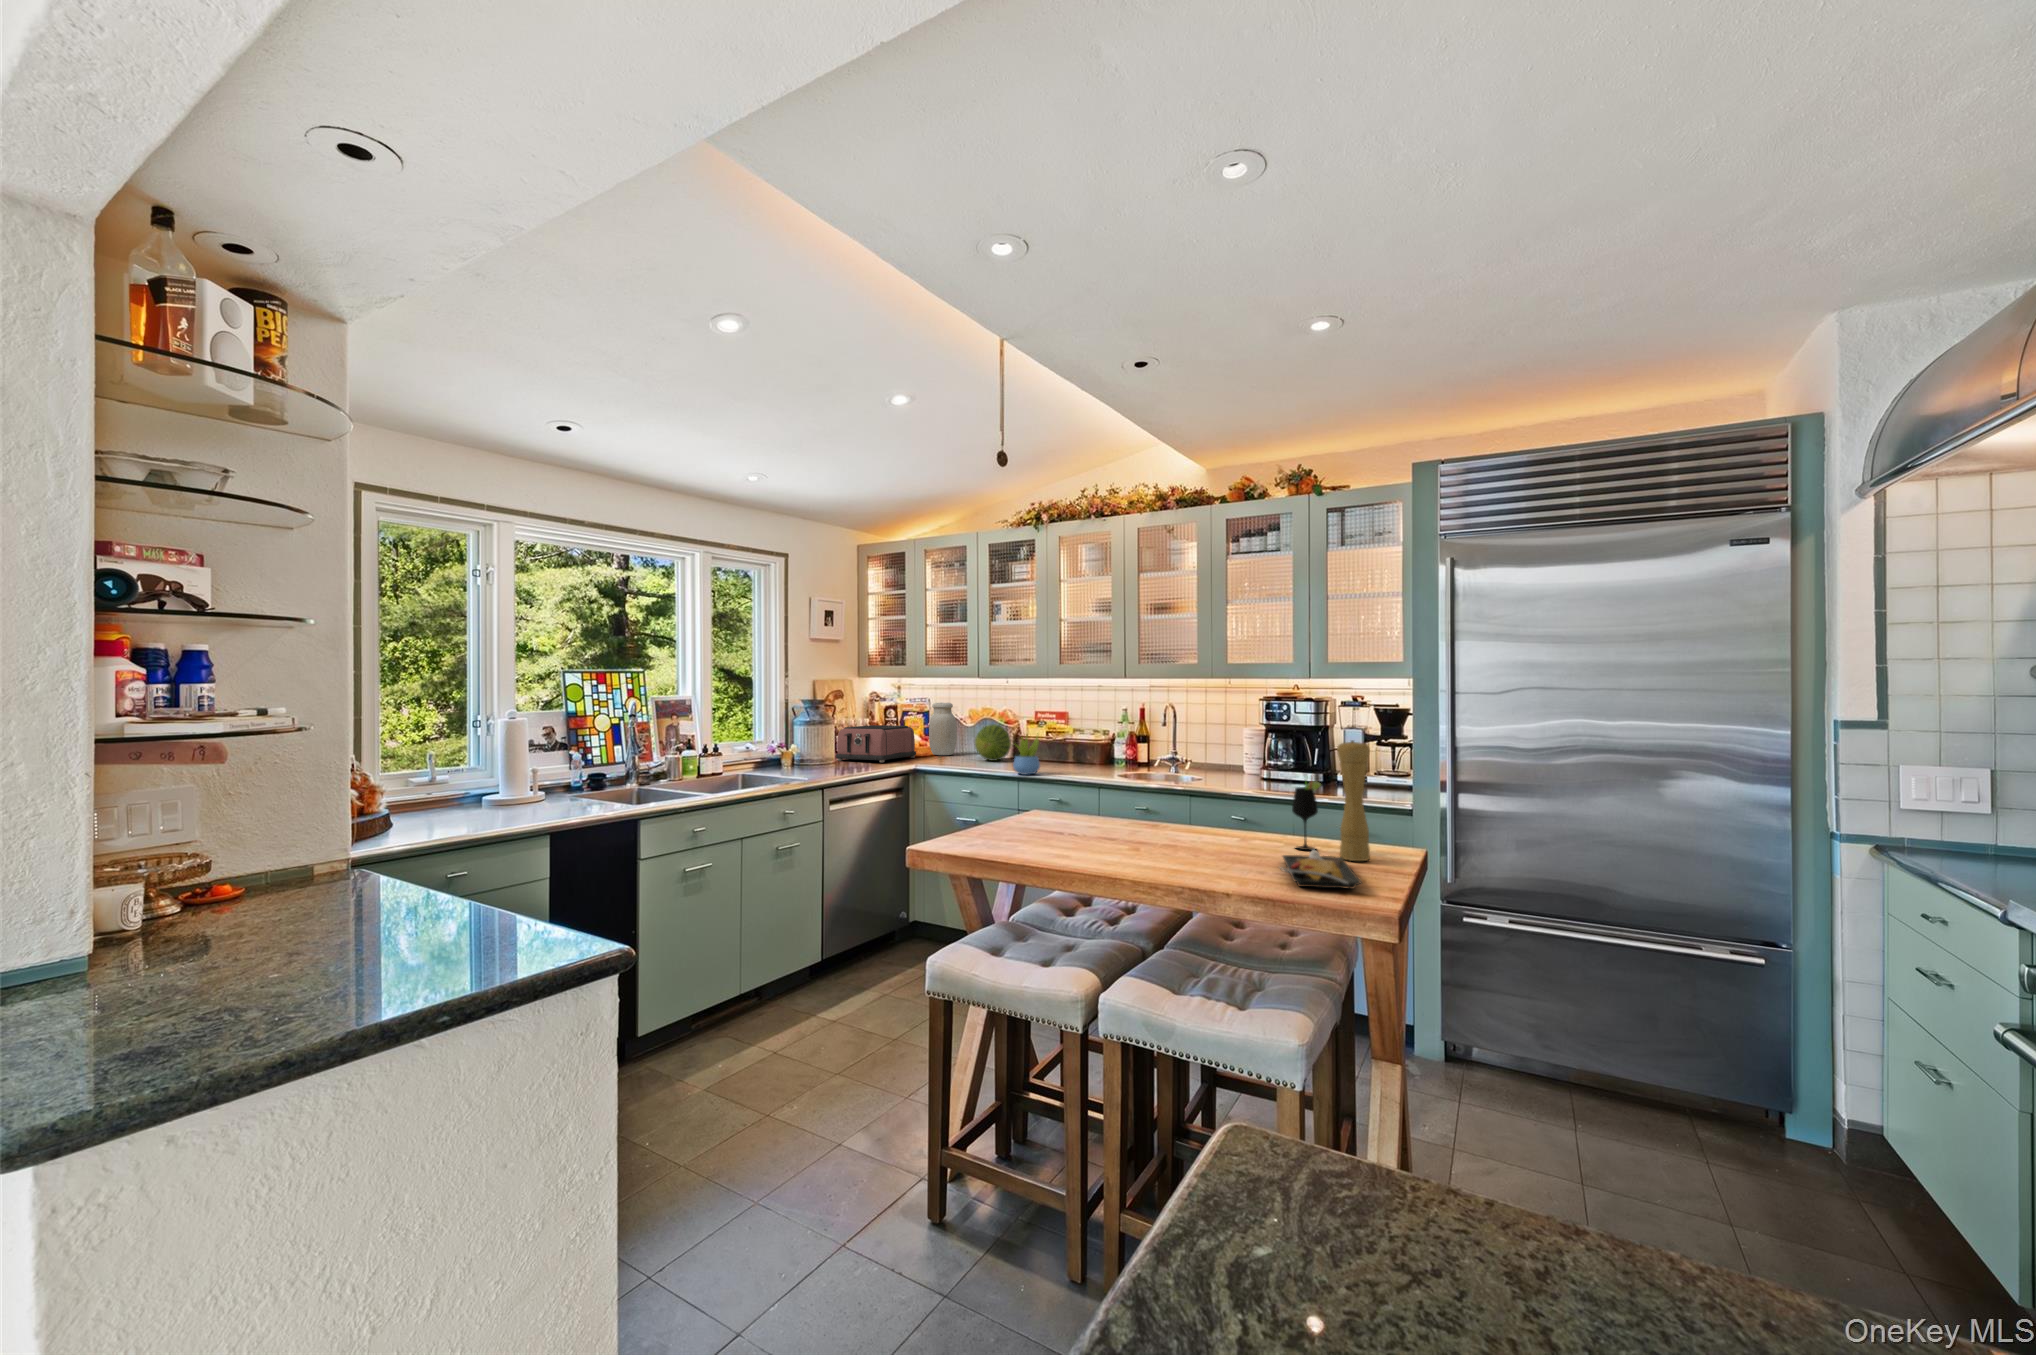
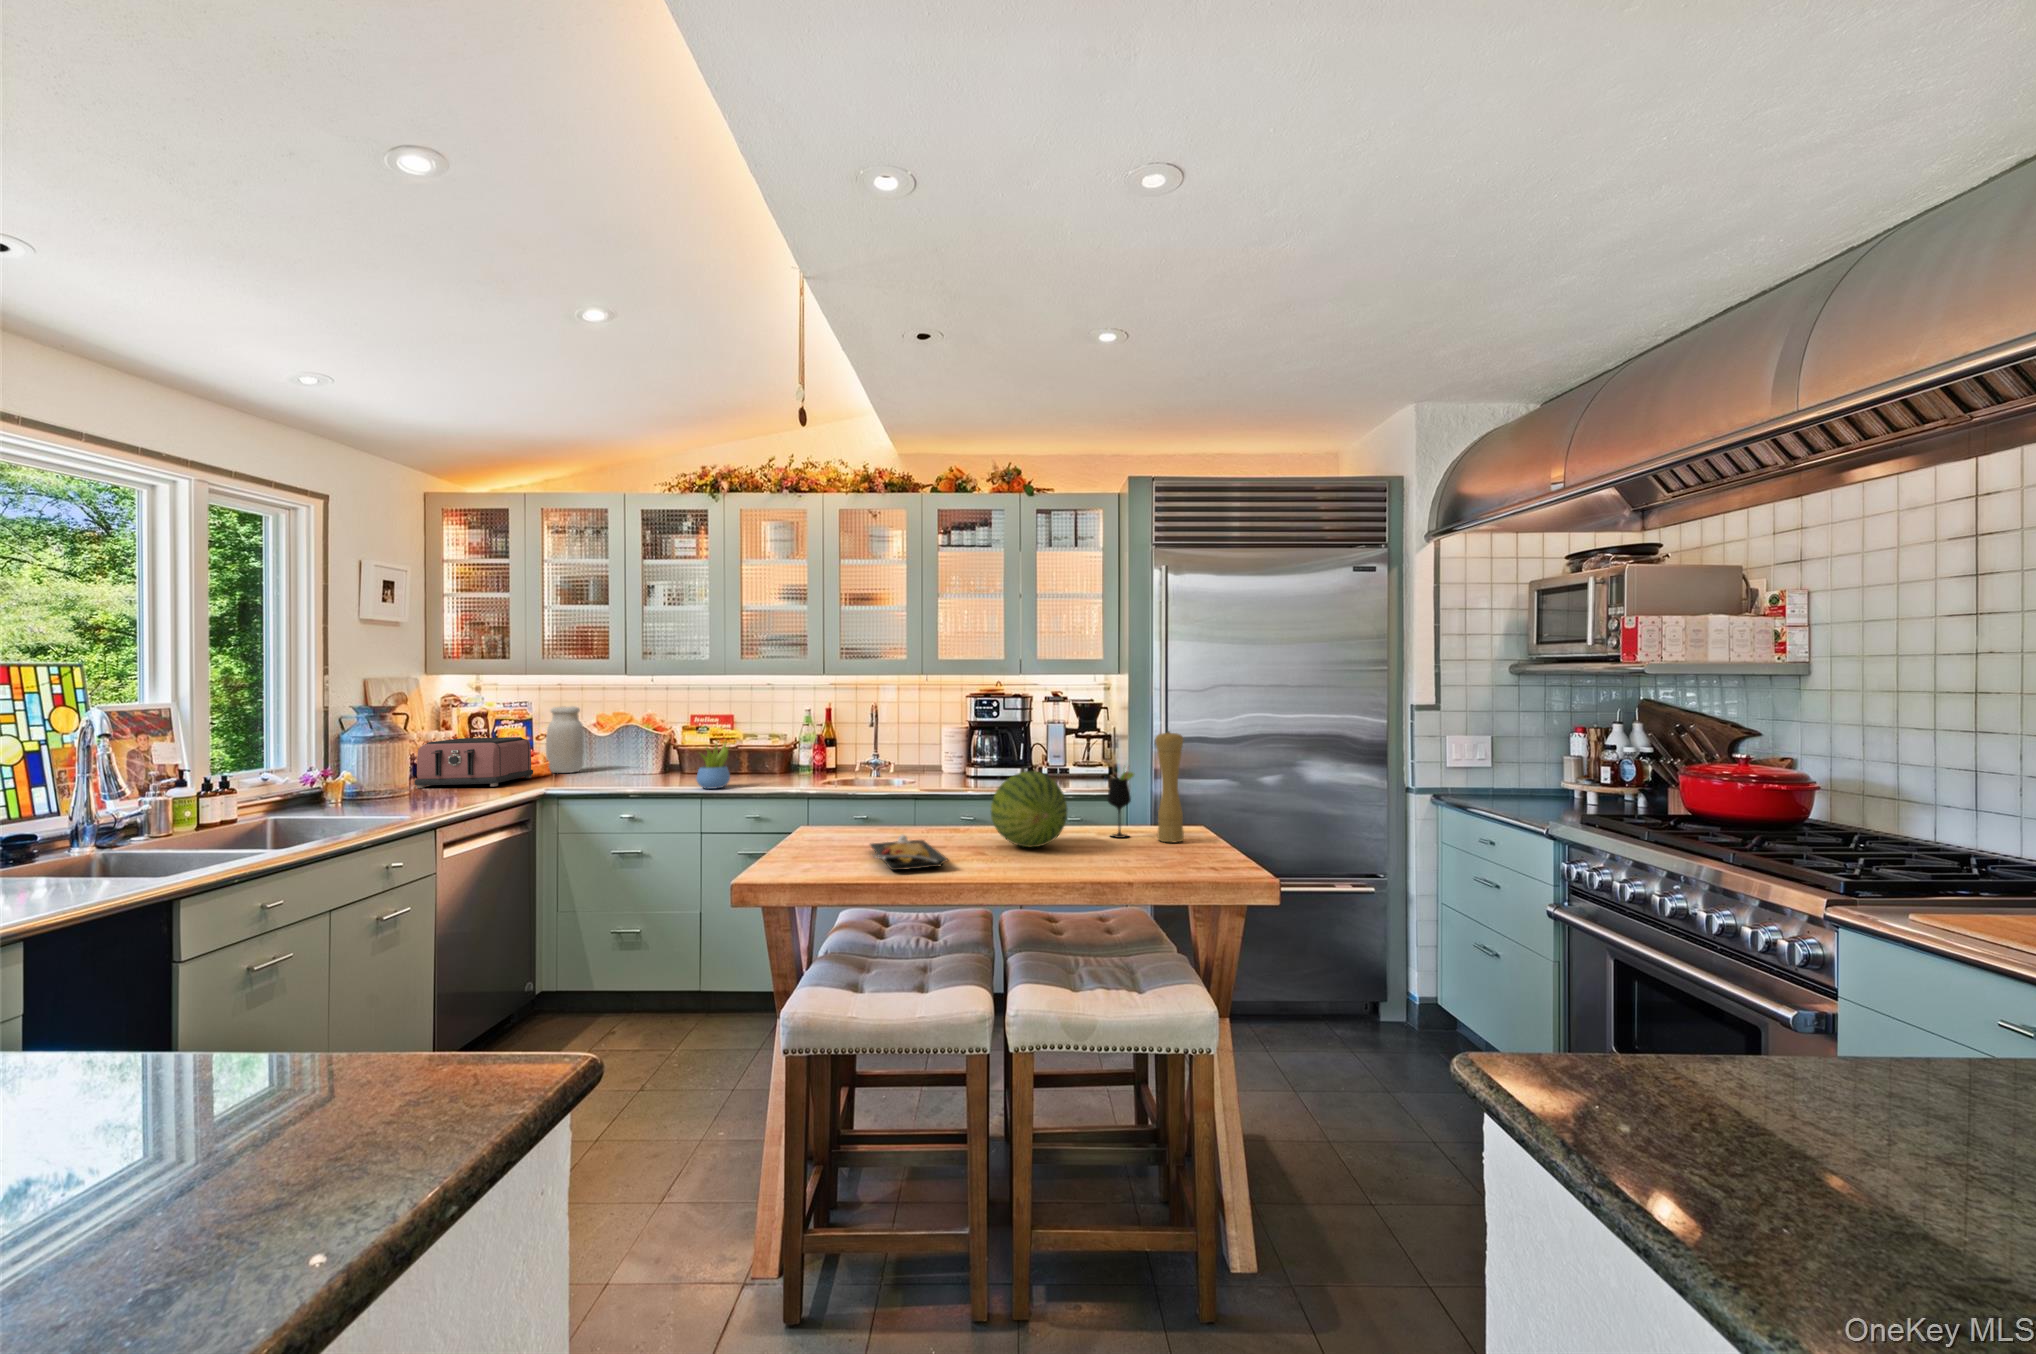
fruit: present [975,724,1011,761] -> present [991,771,1067,847]
plate: present [1280,850,1361,889] -> present [870,834,948,870]

